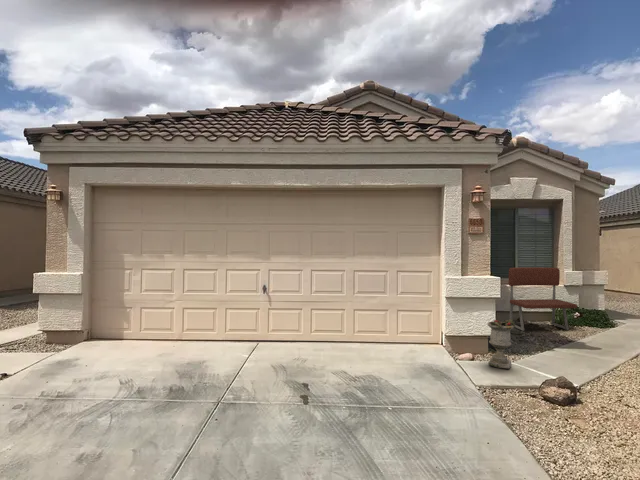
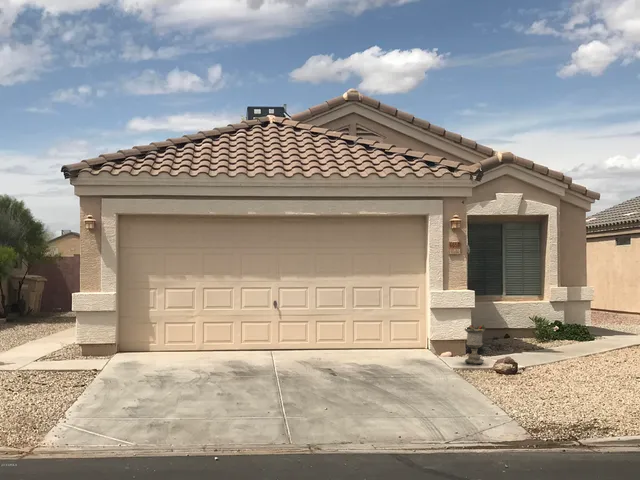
bench: present [508,267,577,331] -> none [495,284,554,344]

